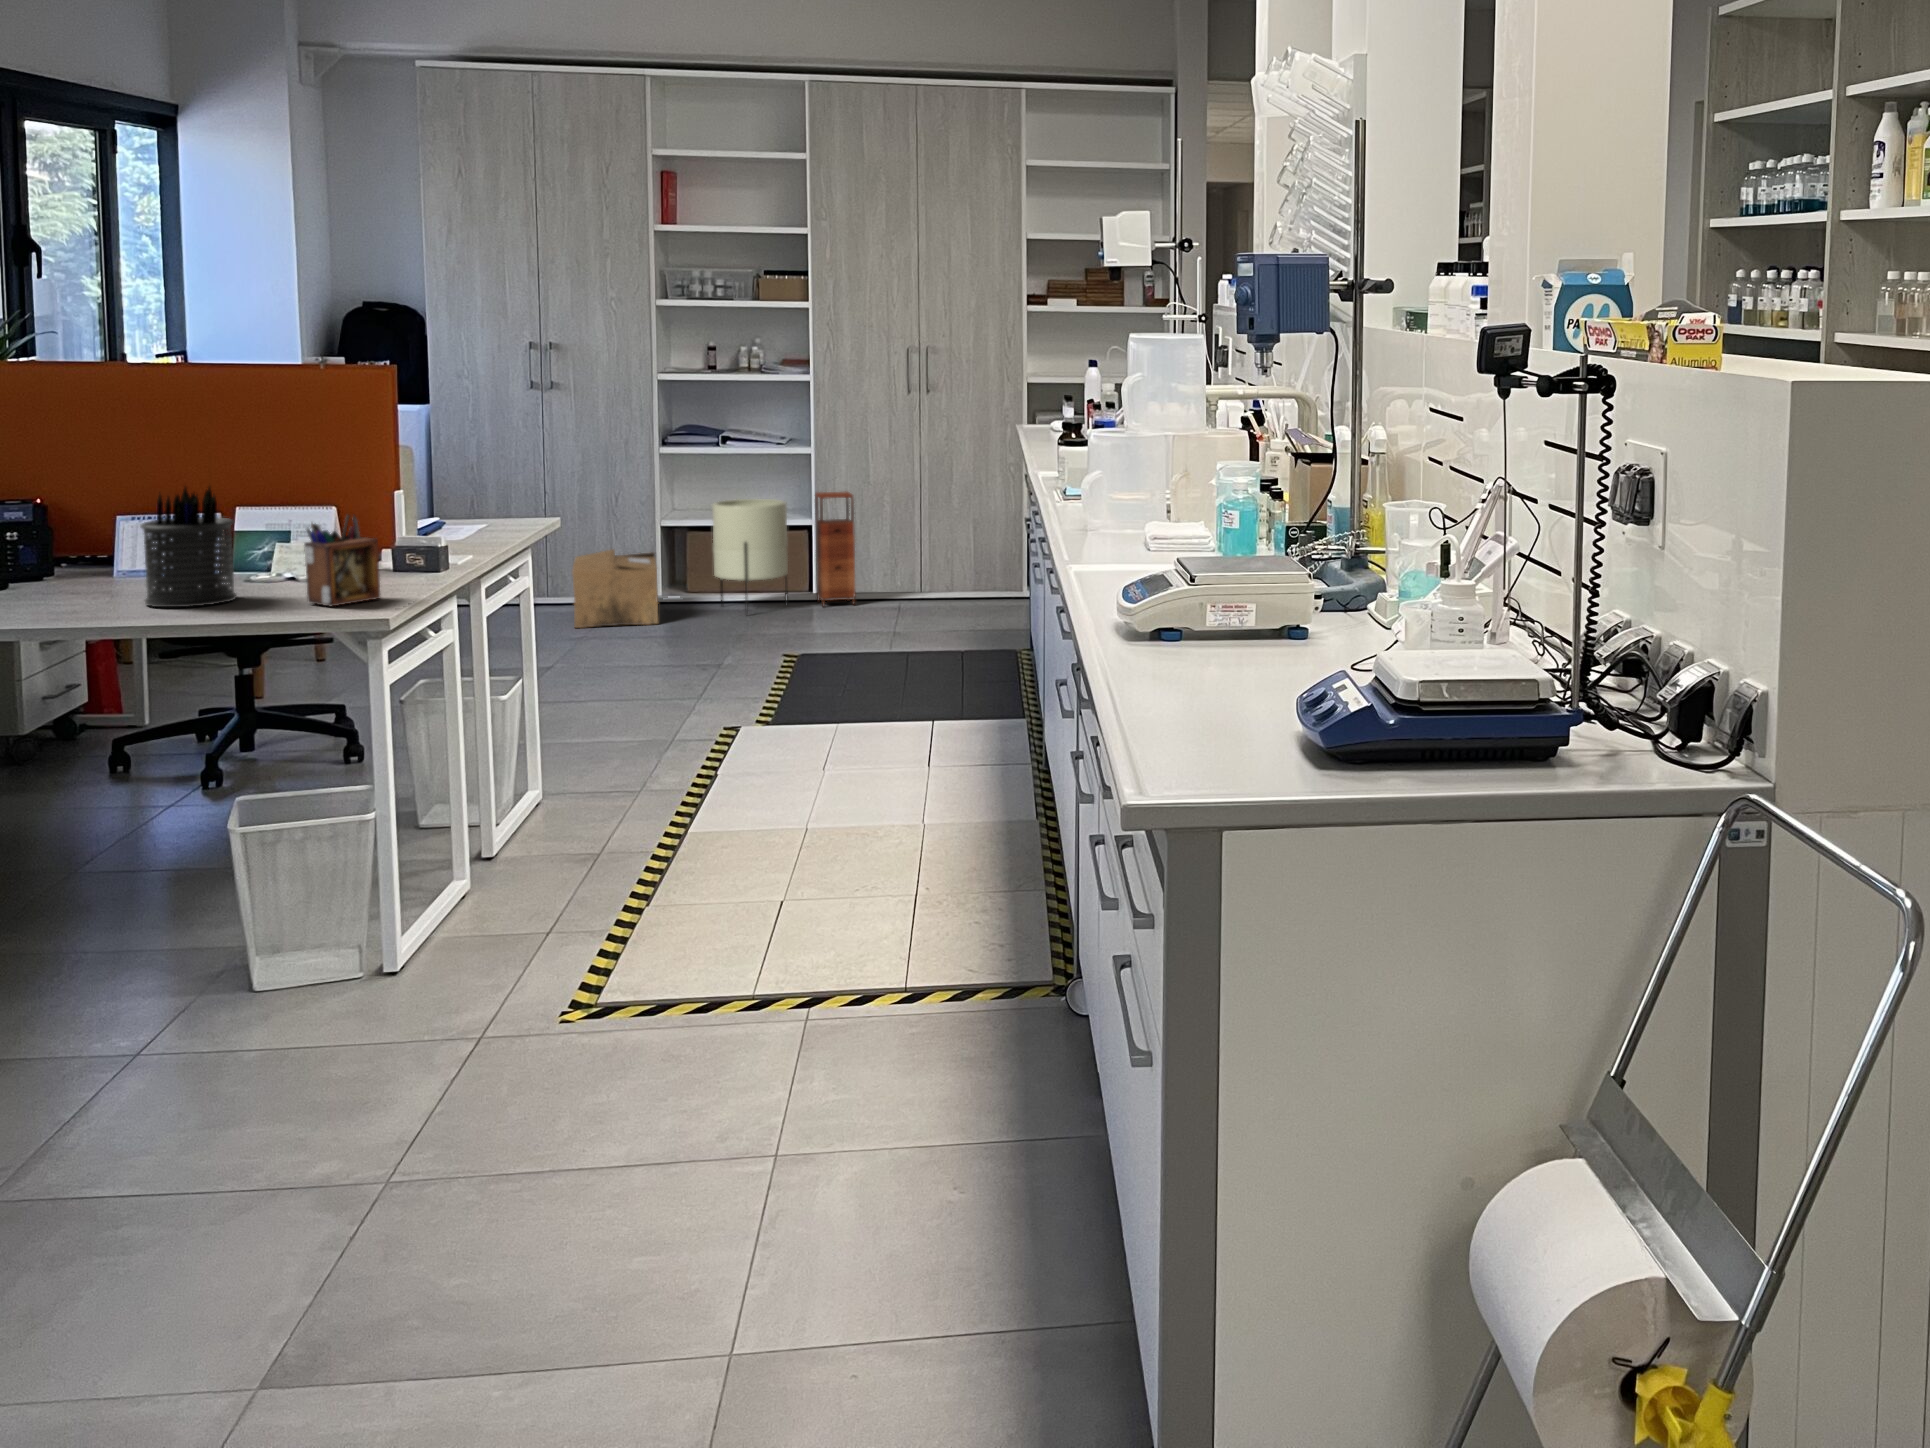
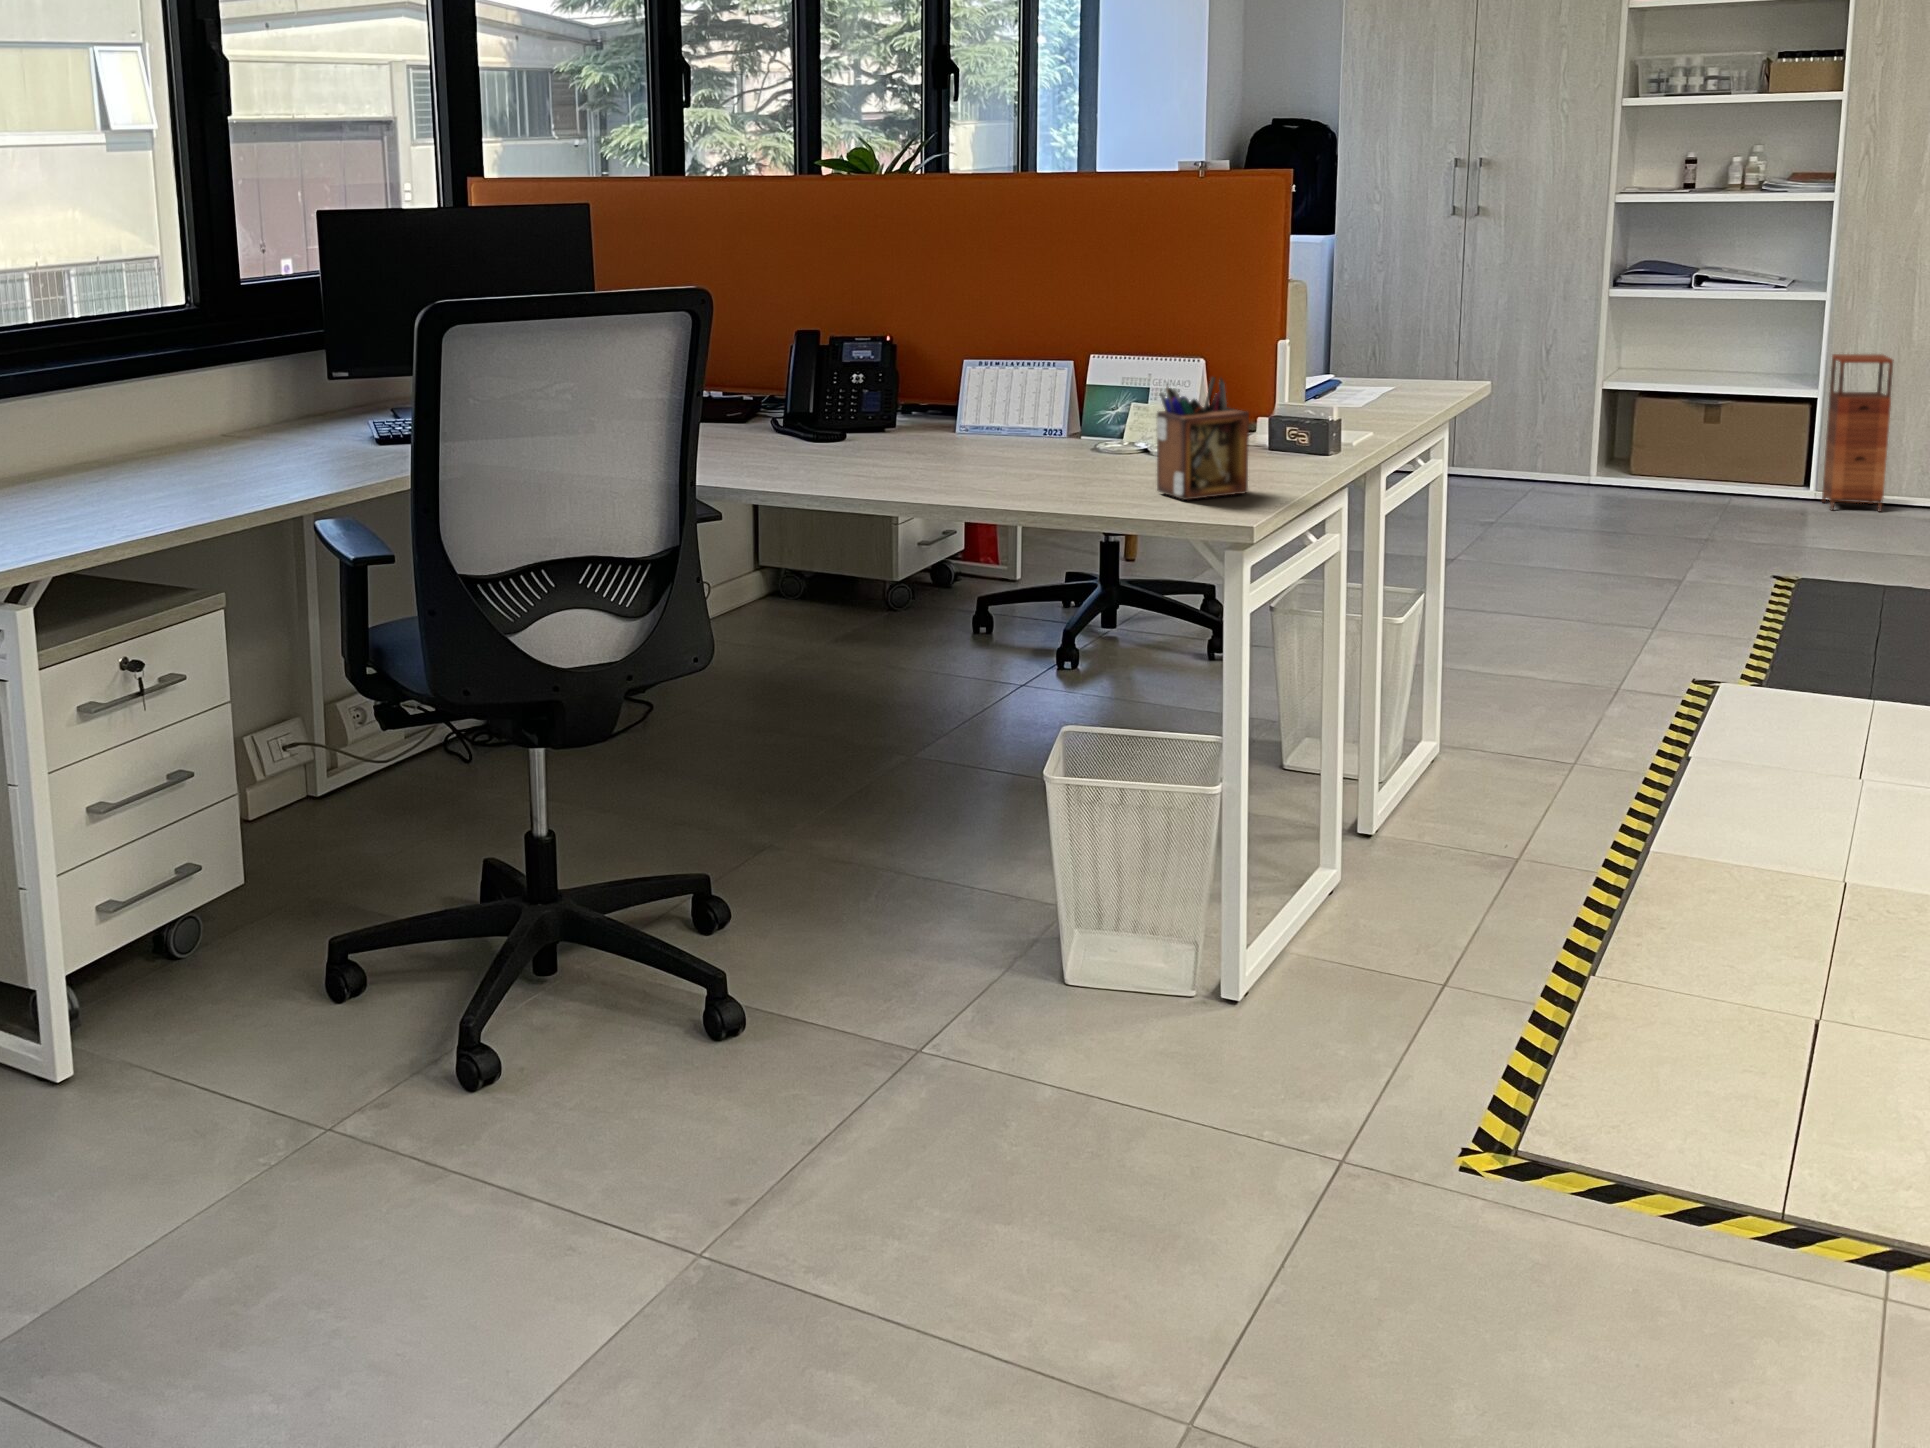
pen holder: present [140,487,236,607] -> none [974,328,1079,484]
planter: present [712,499,788,607] -> none [1676,359,1789,513]
cardboard box: present [572,549,658,628] -> none [1487,414,1599,514]

